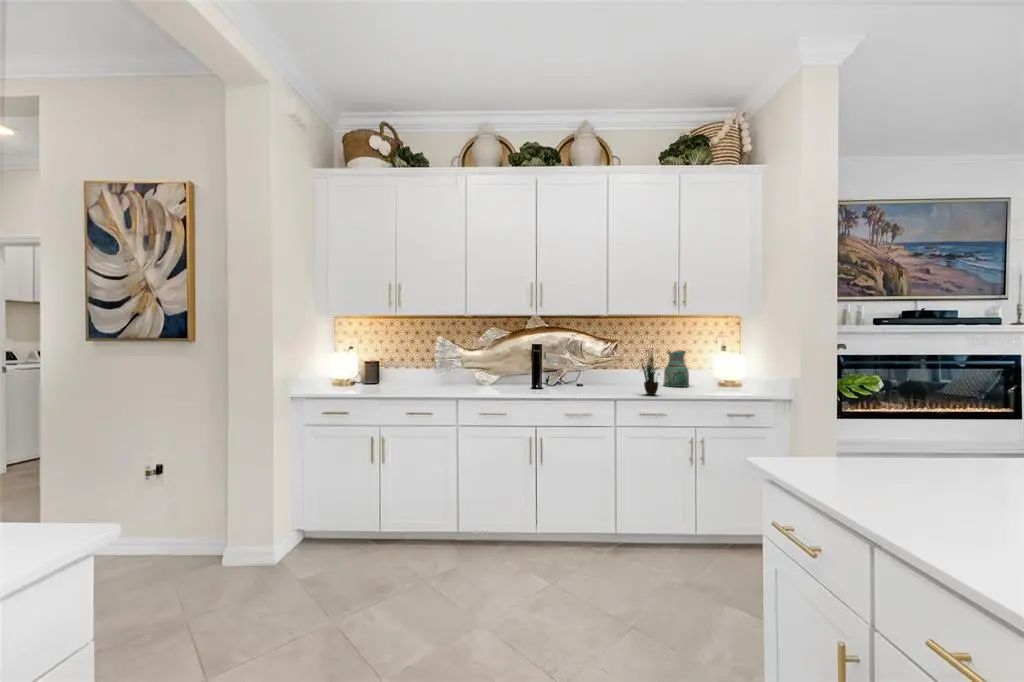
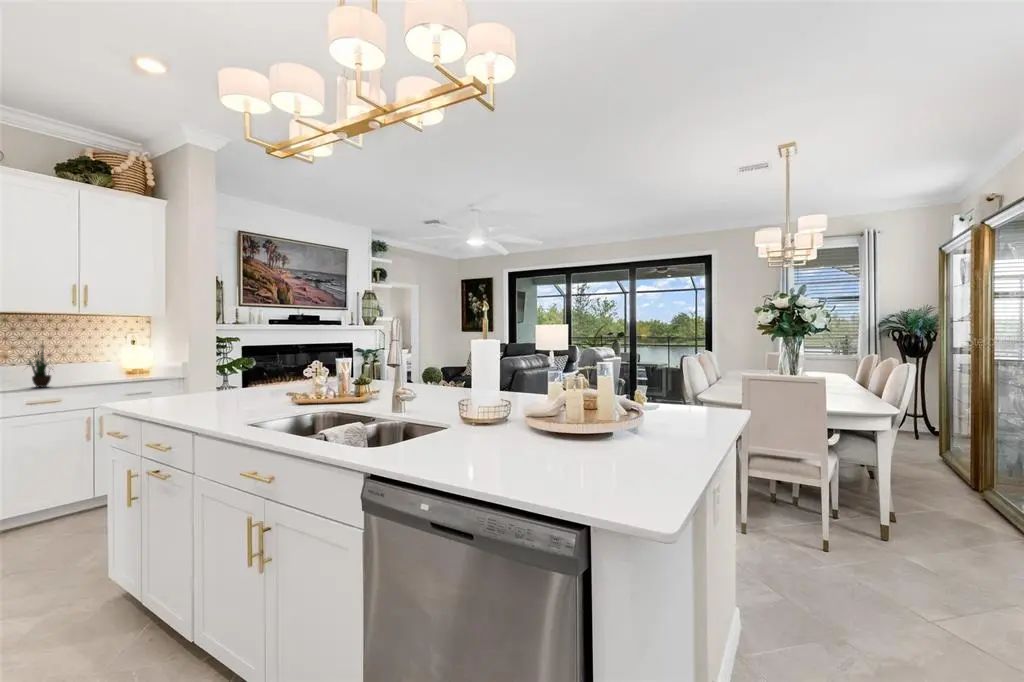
ceramic pitcher: present [664,350,689,387] -> none [64,344,96,378]

